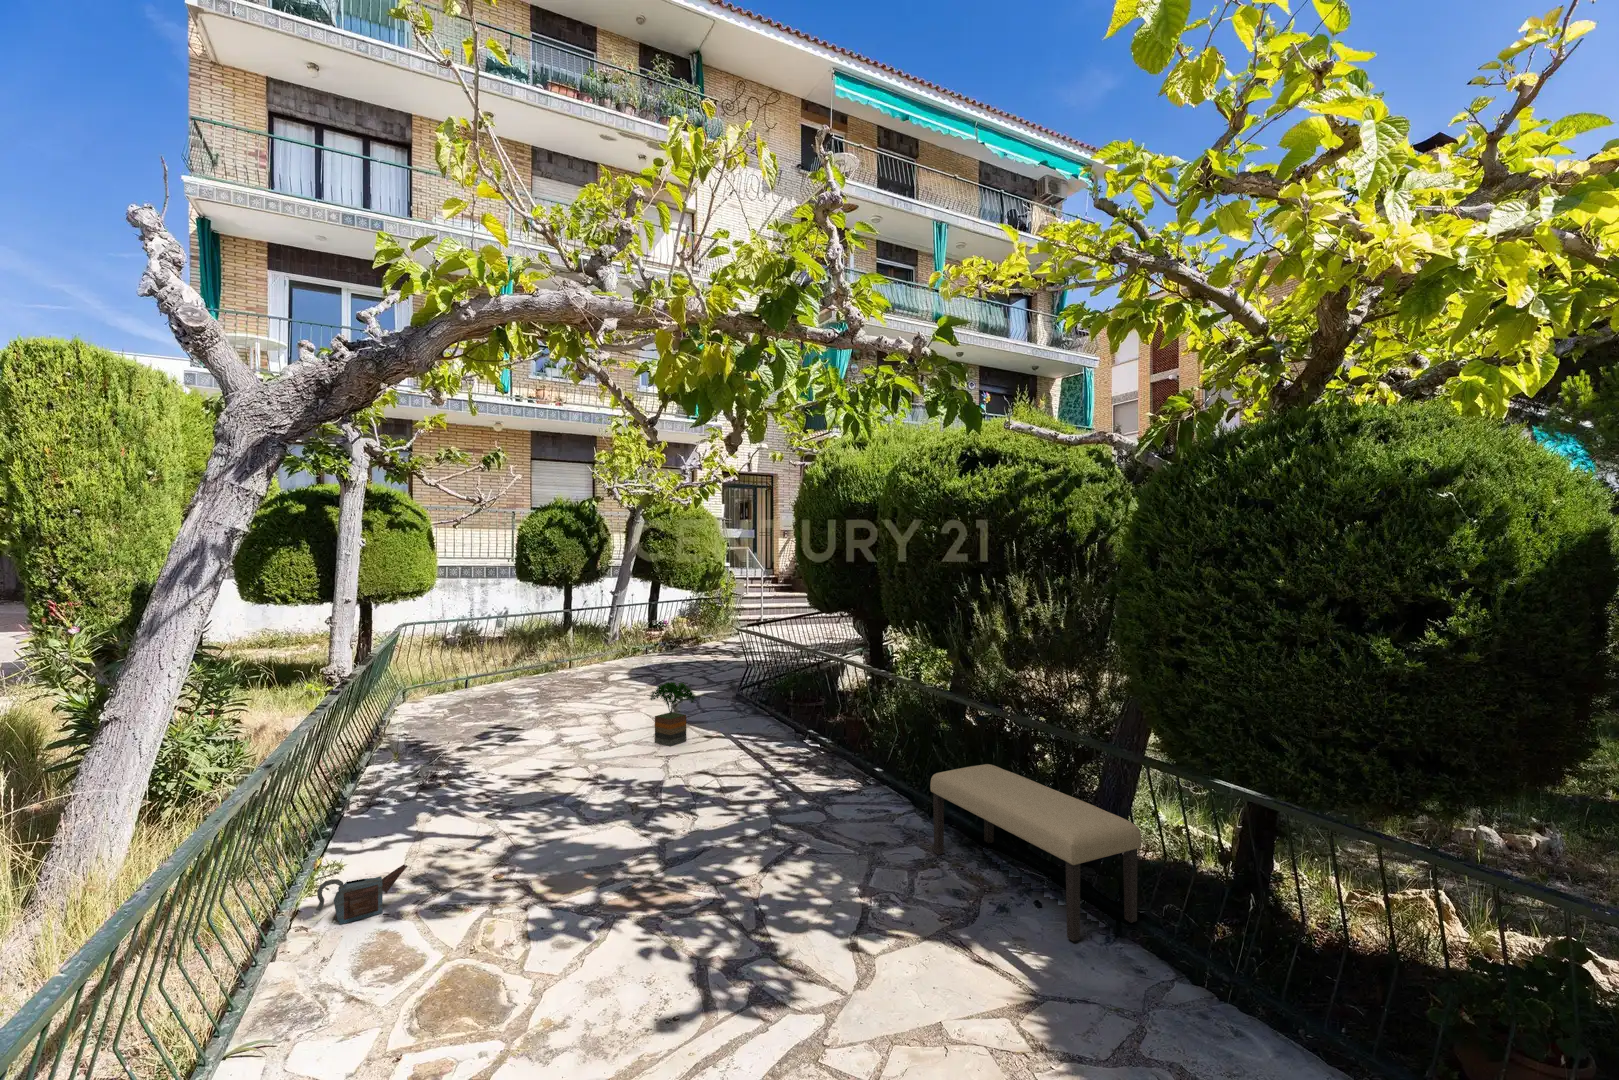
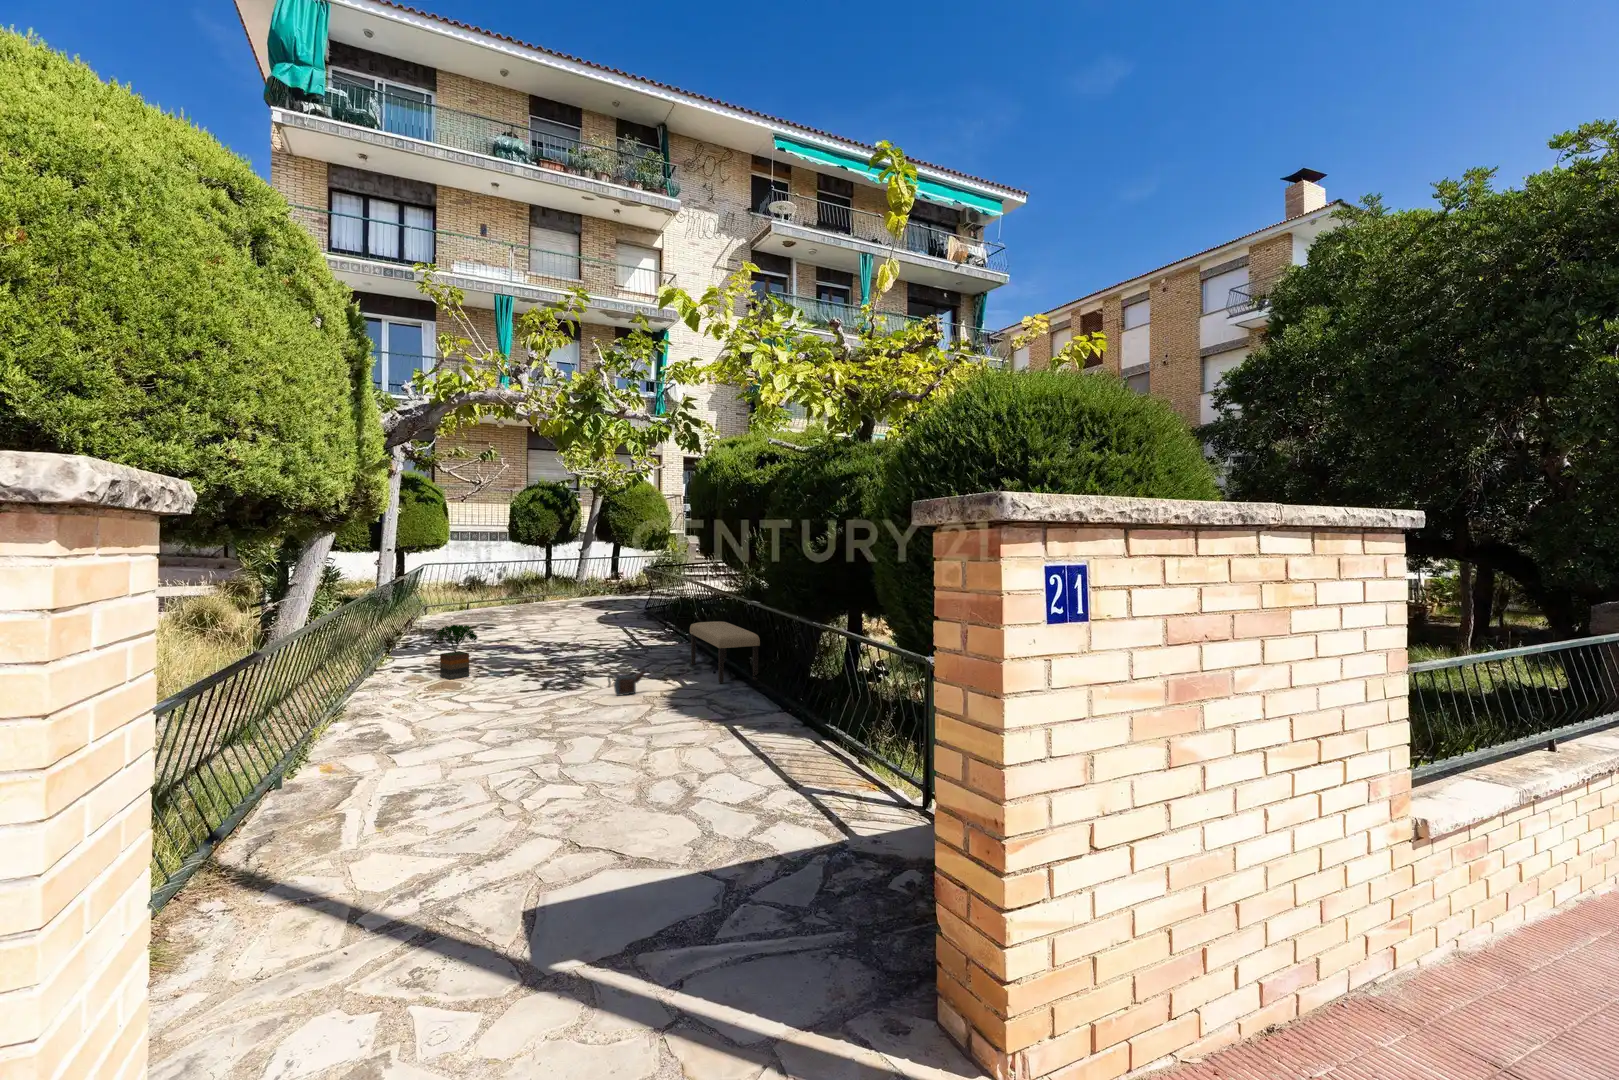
potted tree: present [650,682,696,746] -> present [436,625,478,679]
watering can: present [316,864,408,925] -> present [608,671,645,696]

